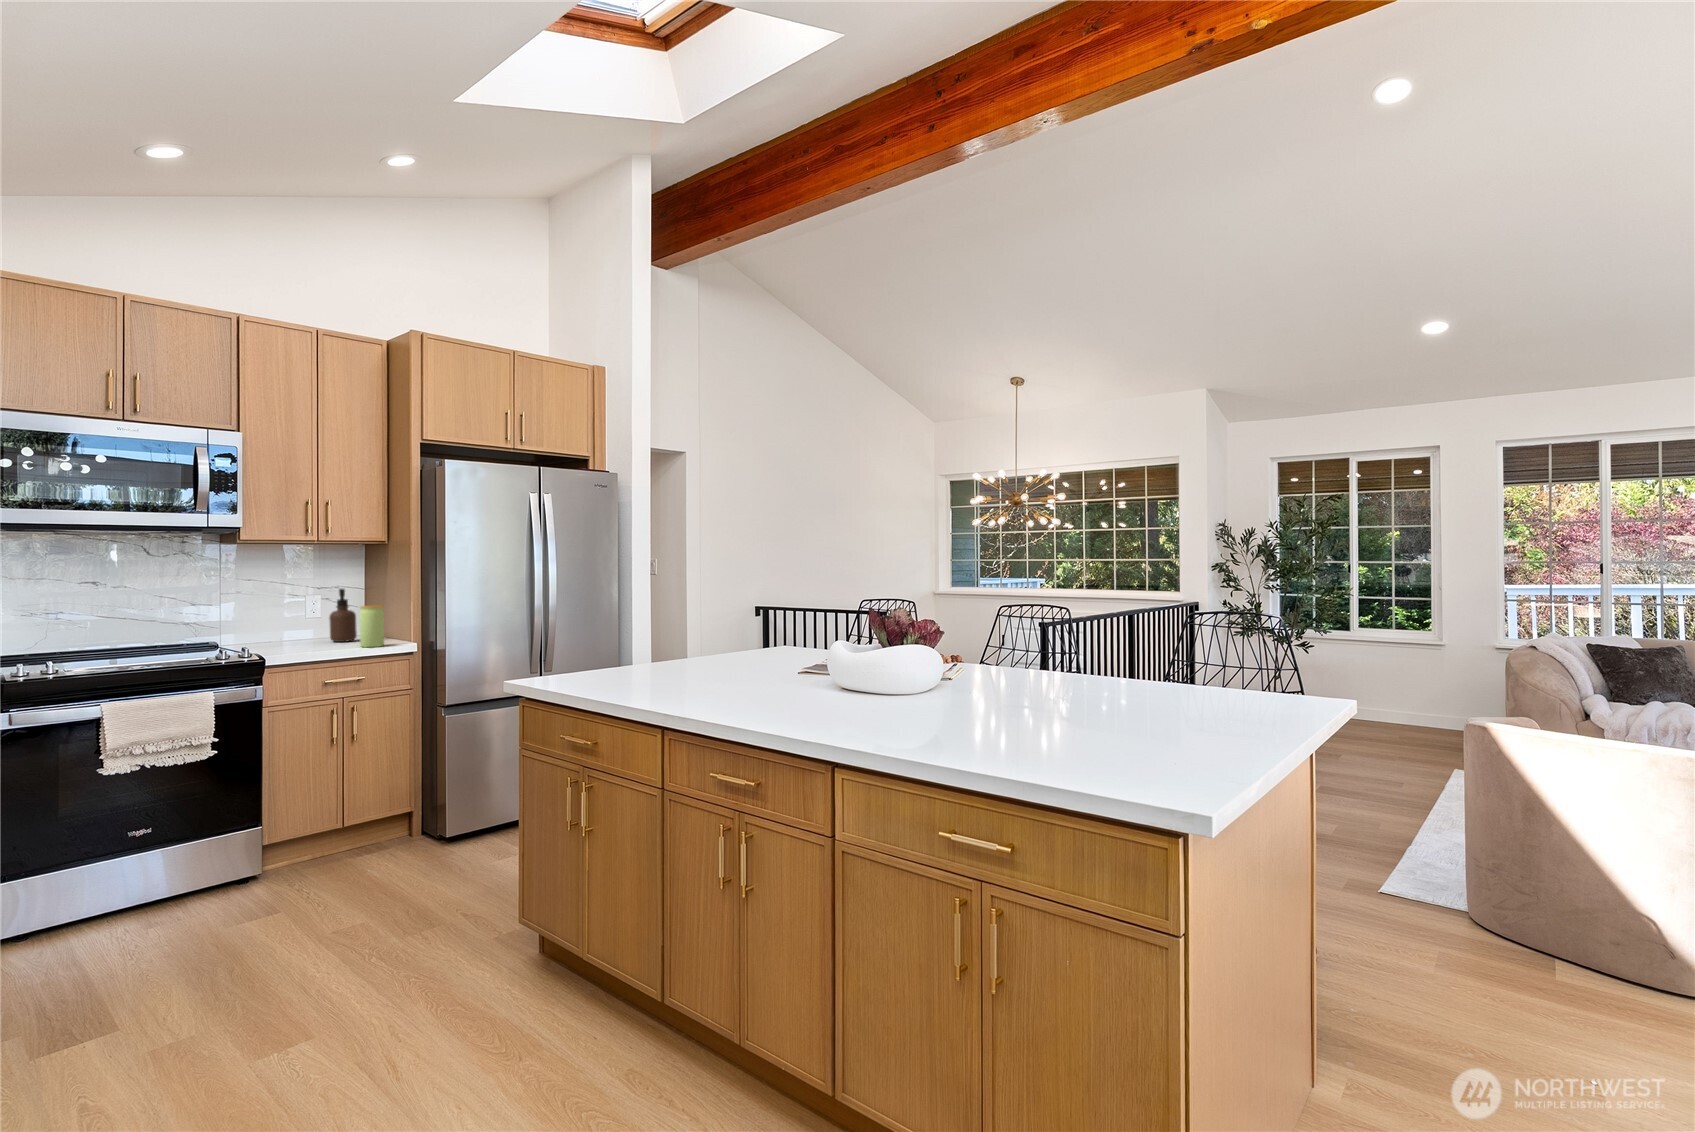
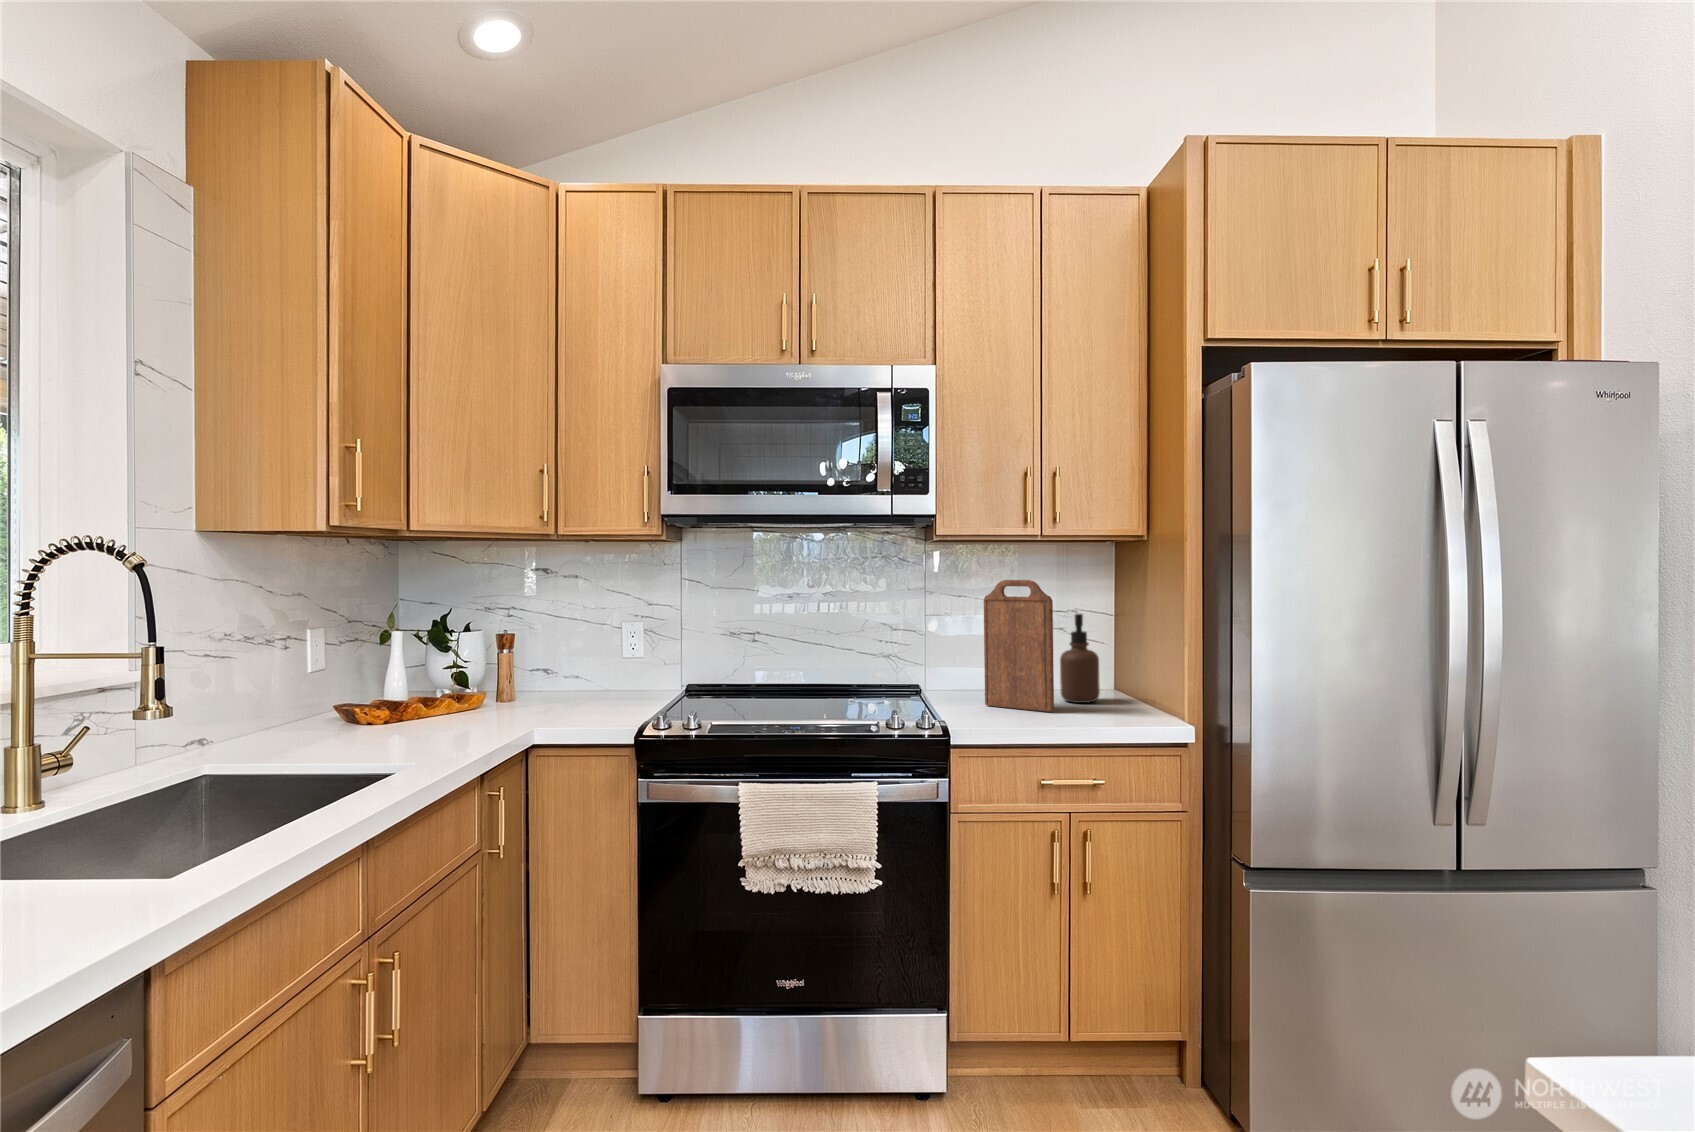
cutting board: none [276,568,329,647] -> present [984,580,1054,712]
jar: present [360,605,384,647] -> none [1100,648,1139,725]

